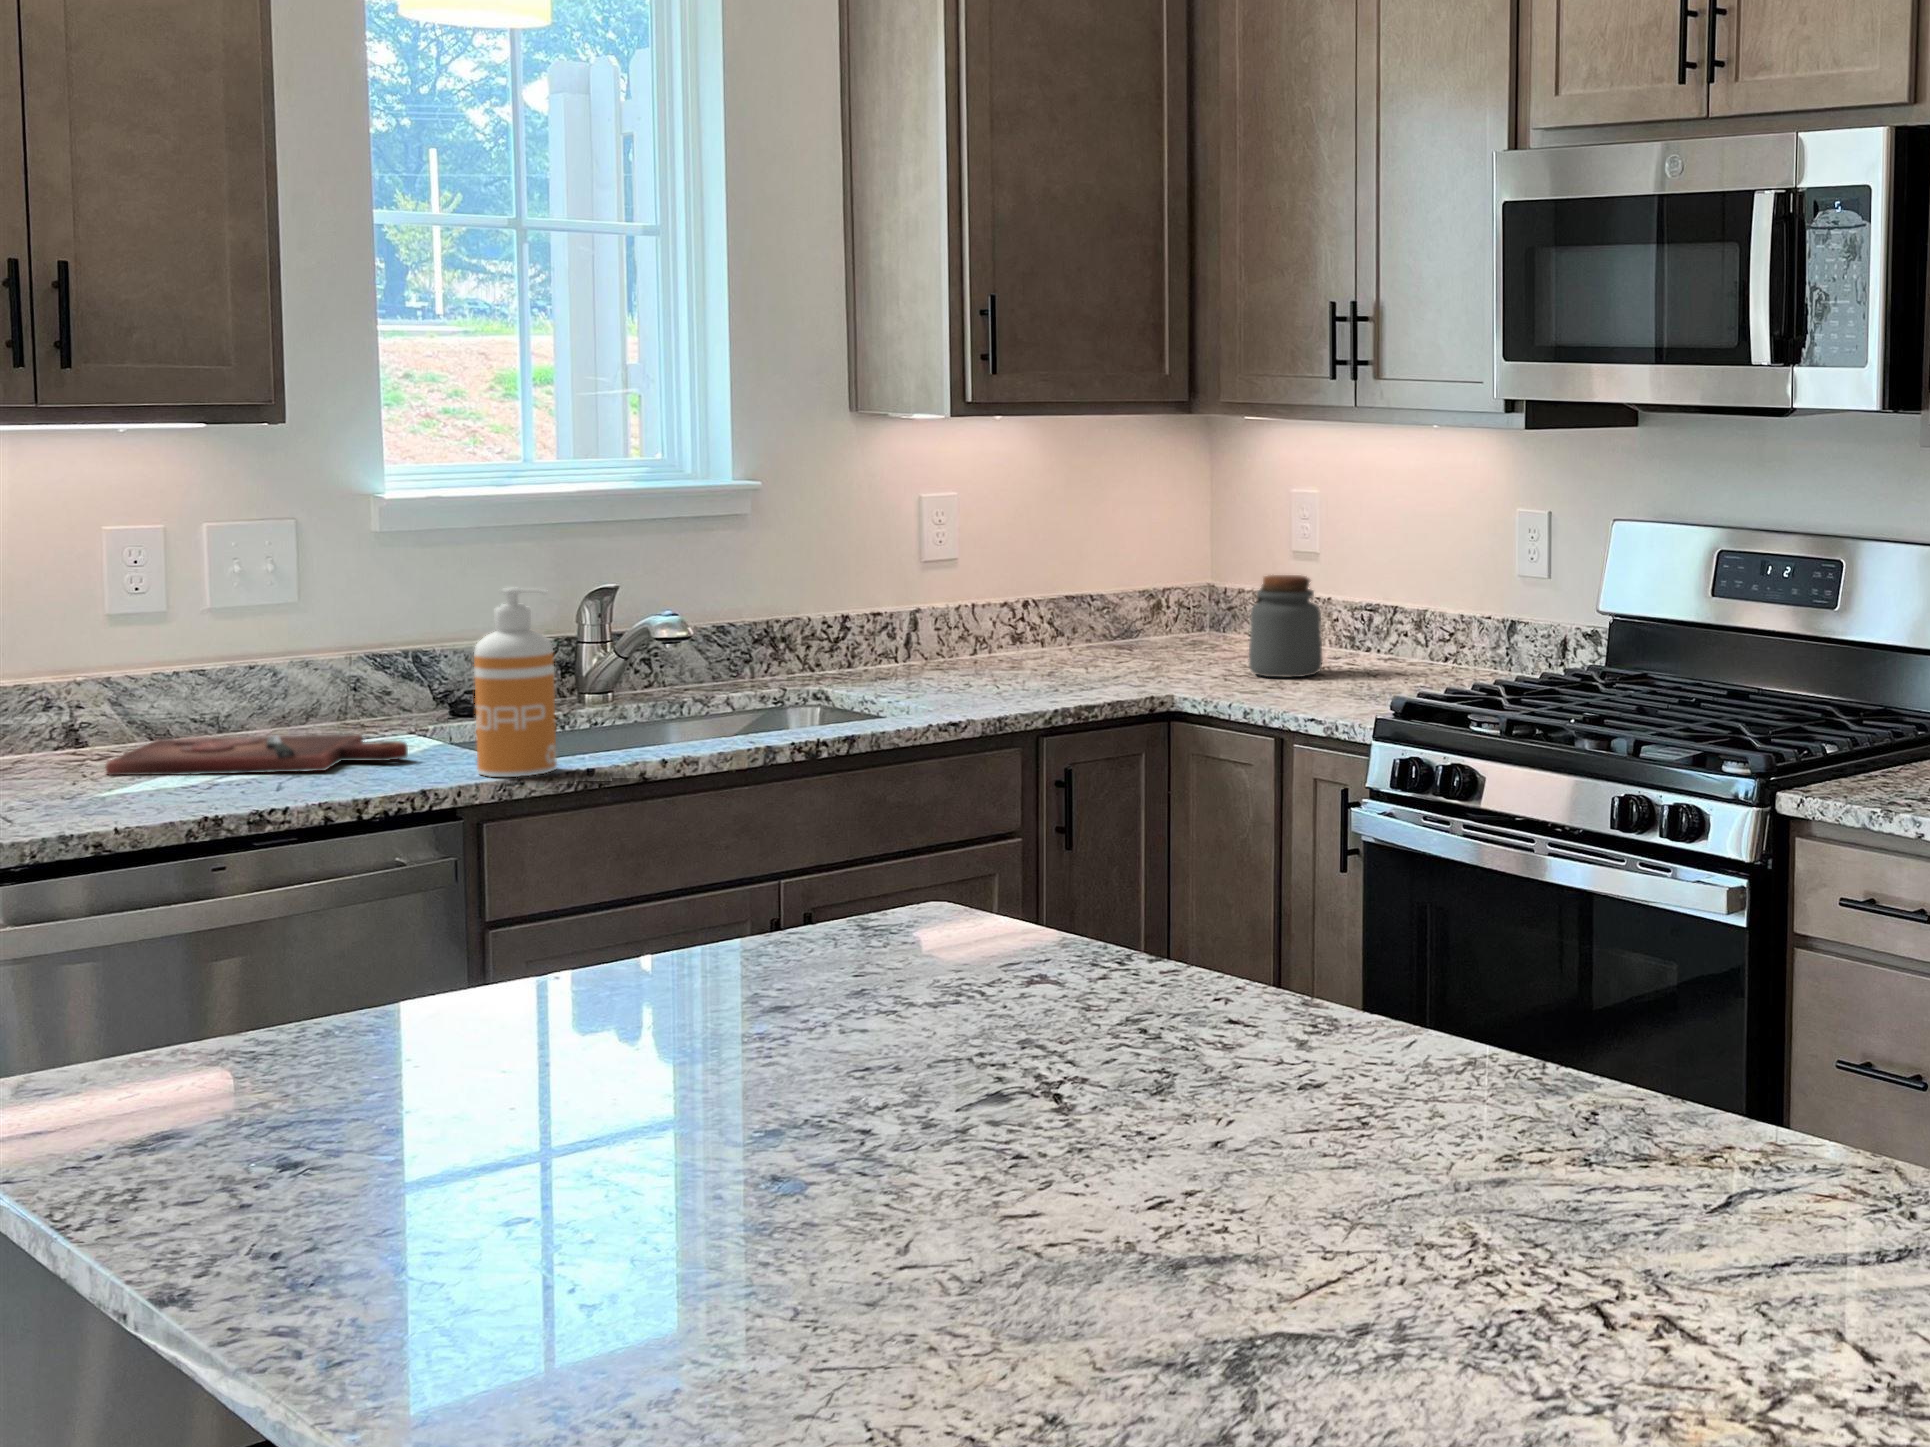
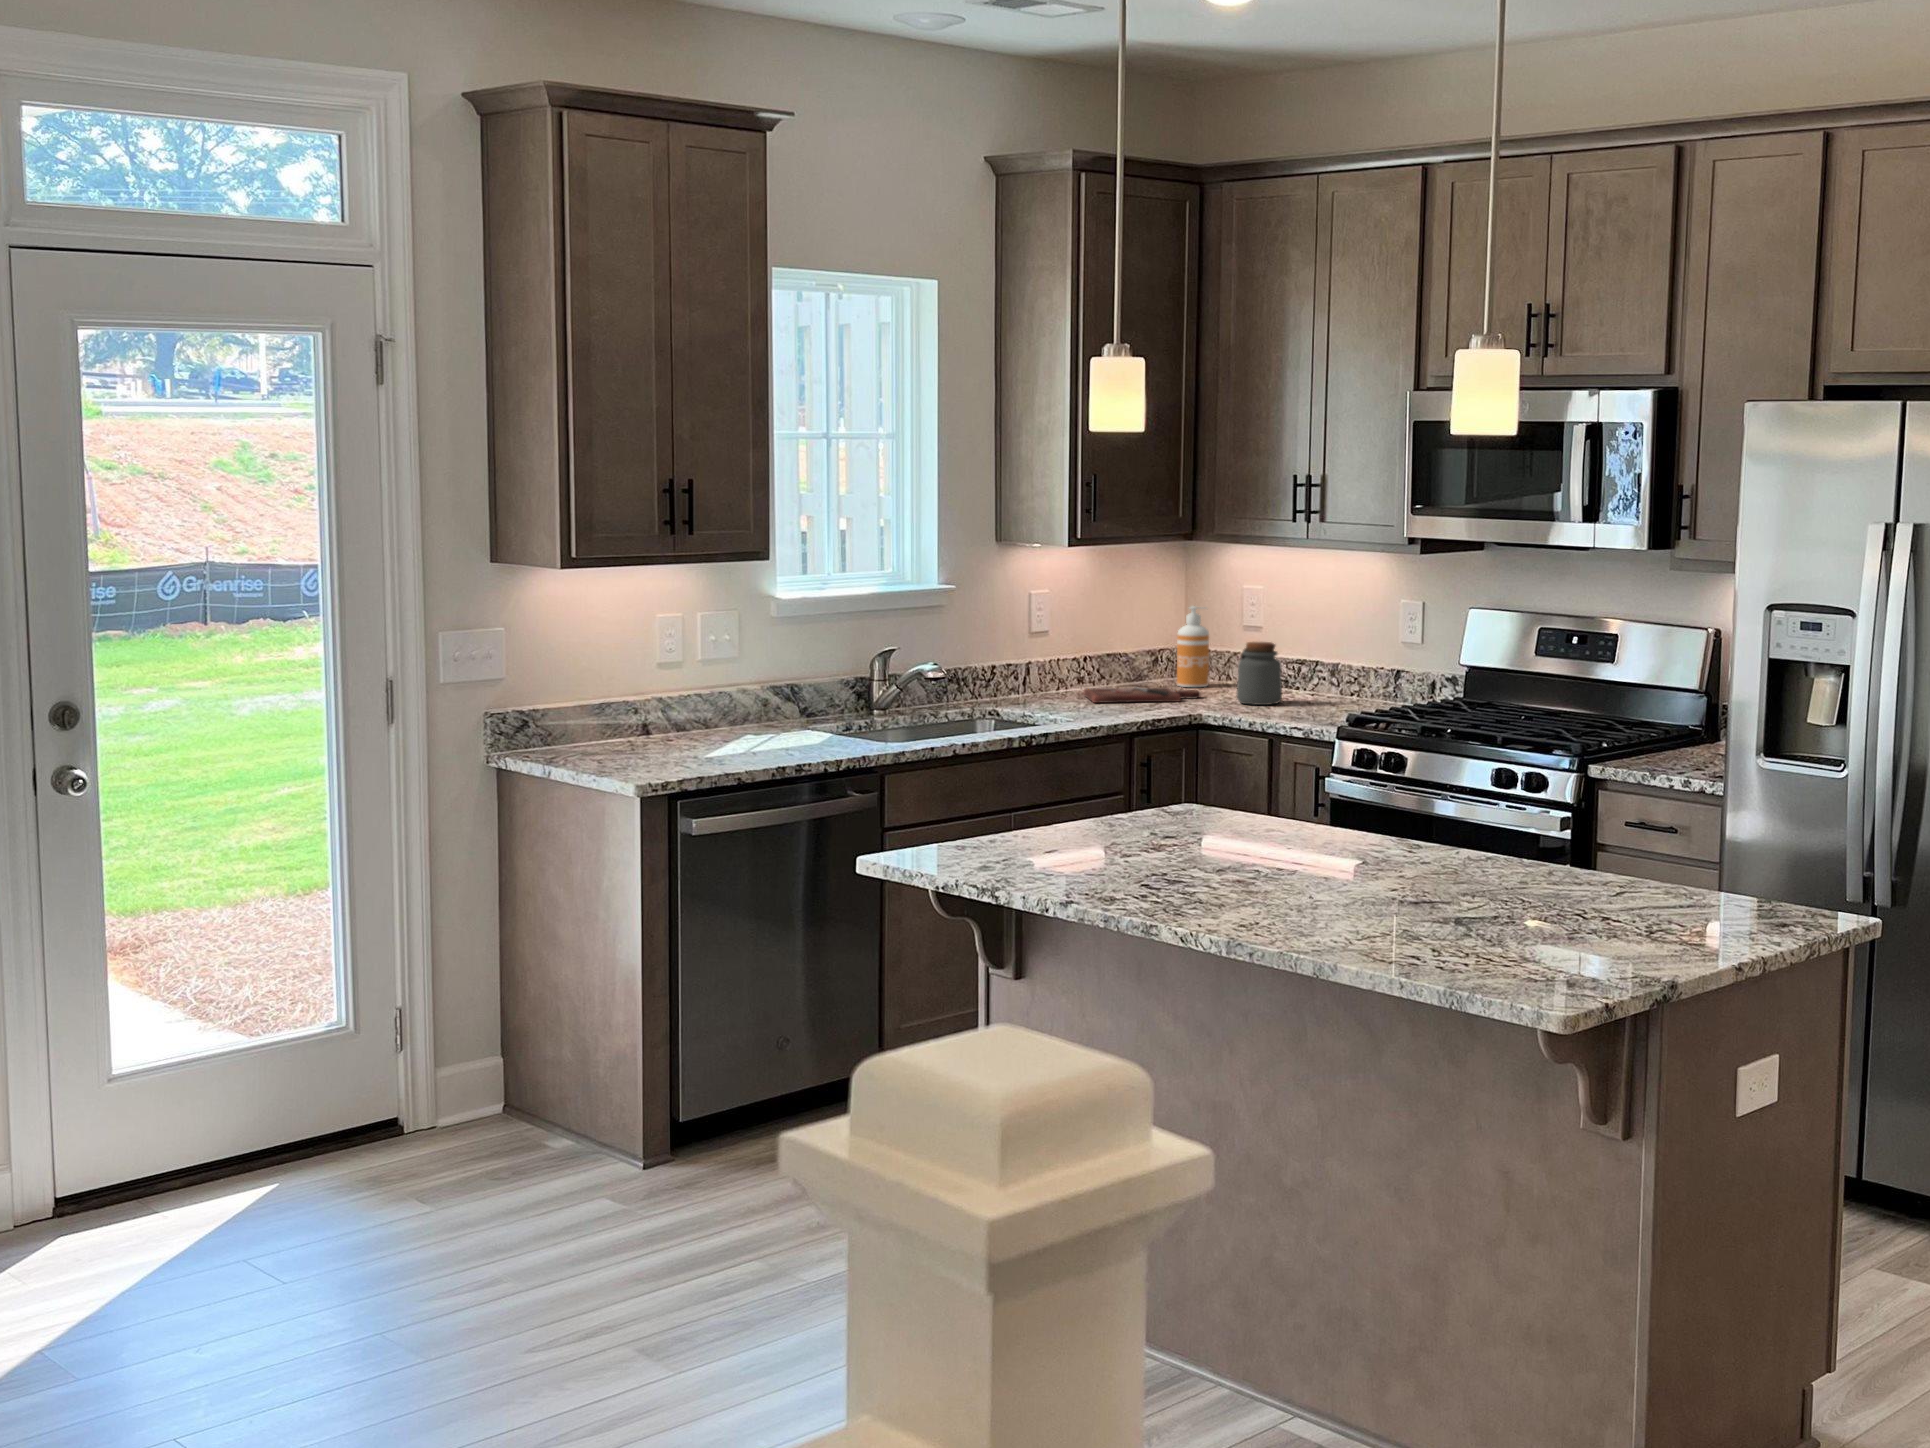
soap dispenser: present [474,587,557,777] -> present [1177,606,1209,687]
cutting board: present [106,734,408,775] -> present [1083,687,1200,703]

